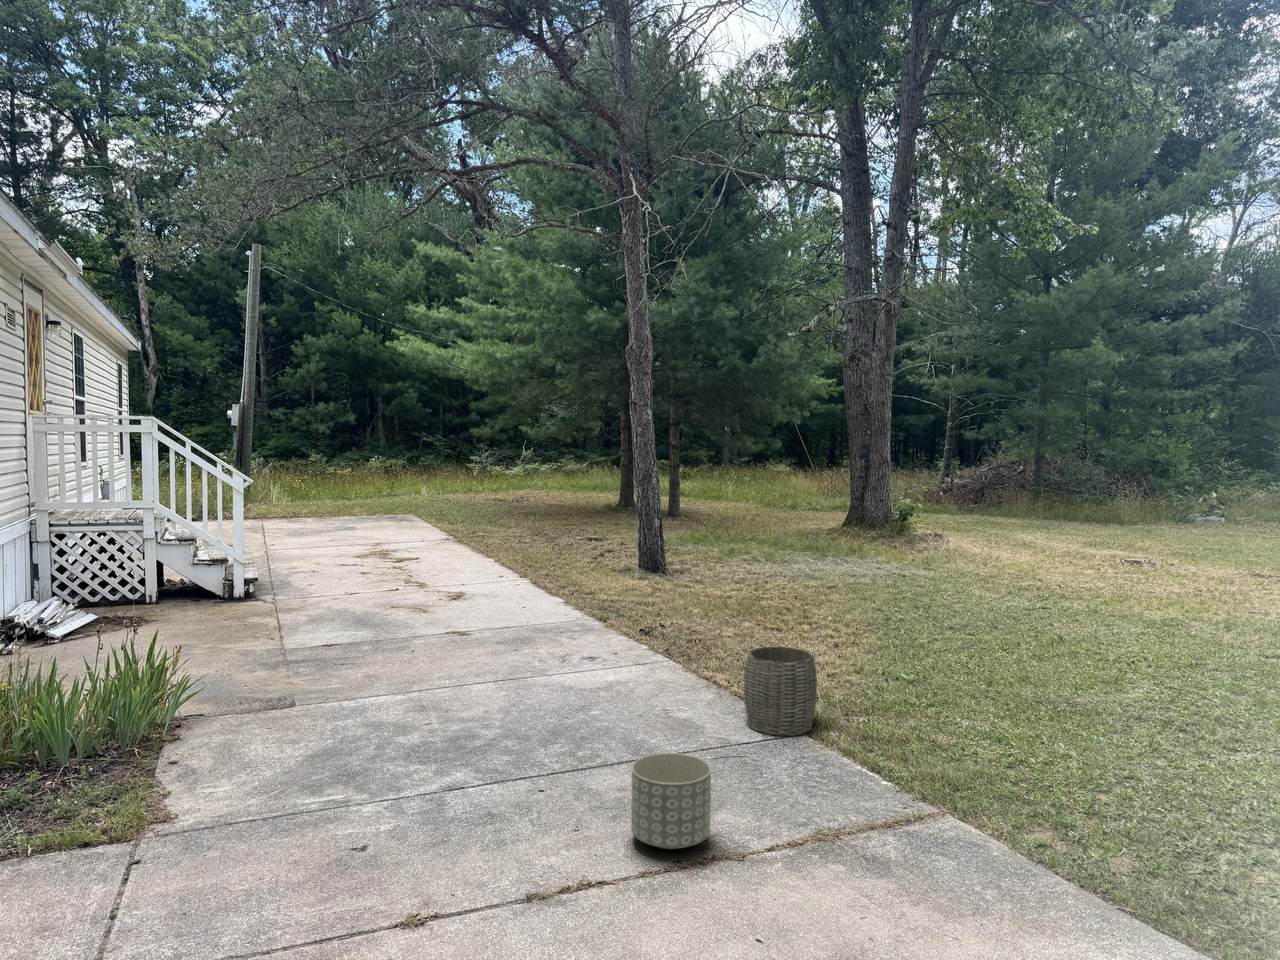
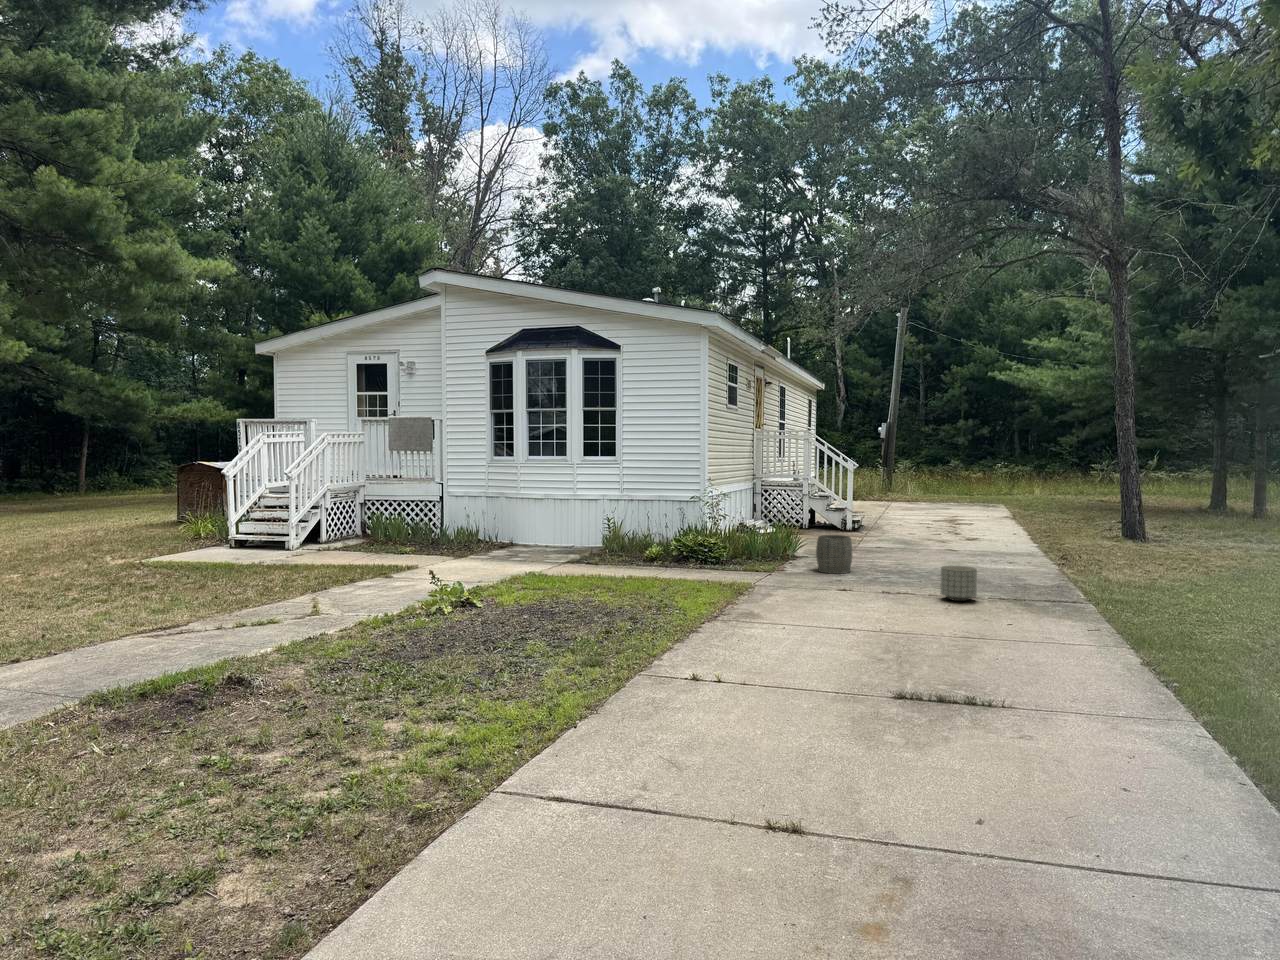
woven basket: present [744,647,817,736] -> present [816,535,852,574]

